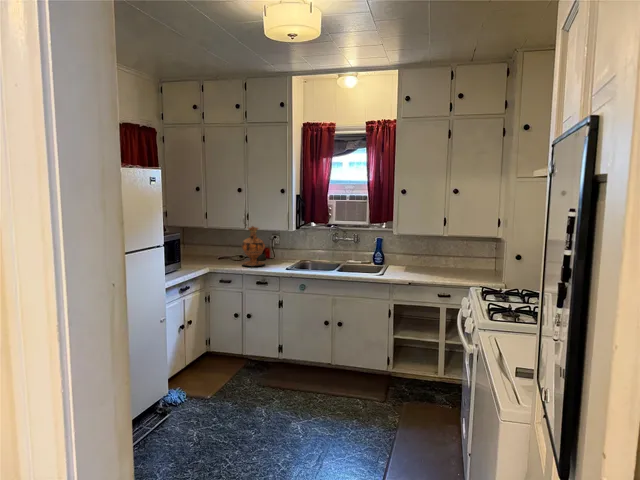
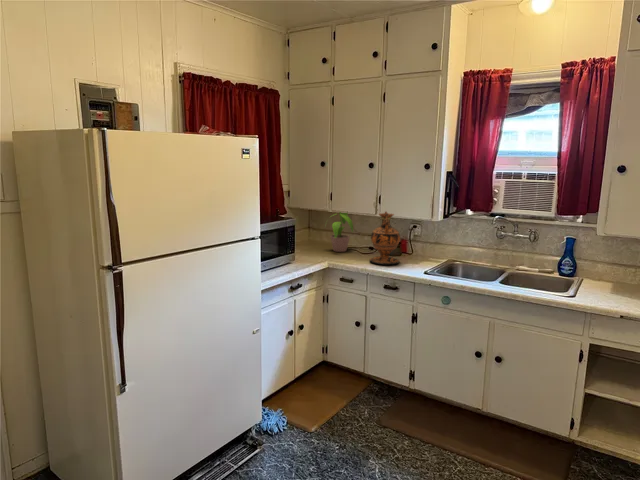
potted plant: none [200,228,229,261] -> present [331,212,353,252]

